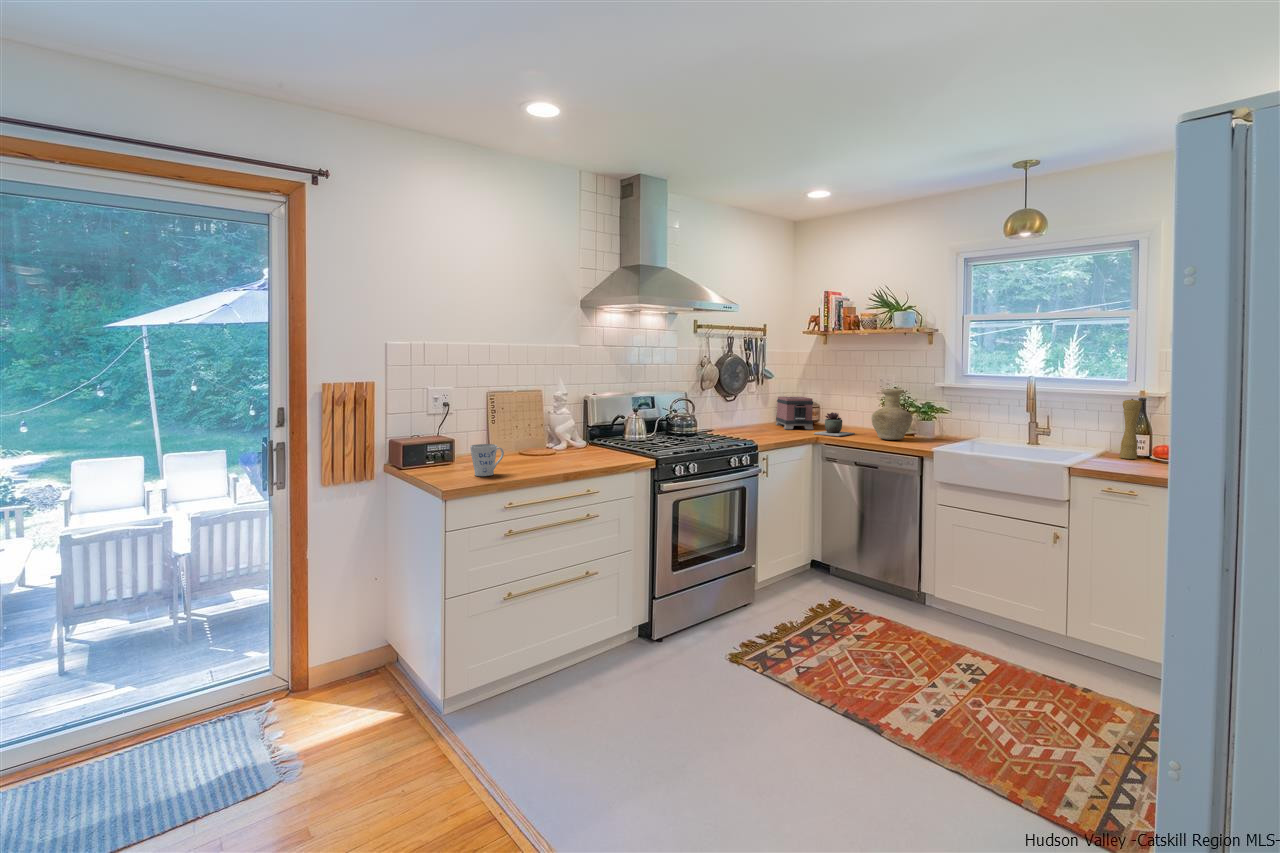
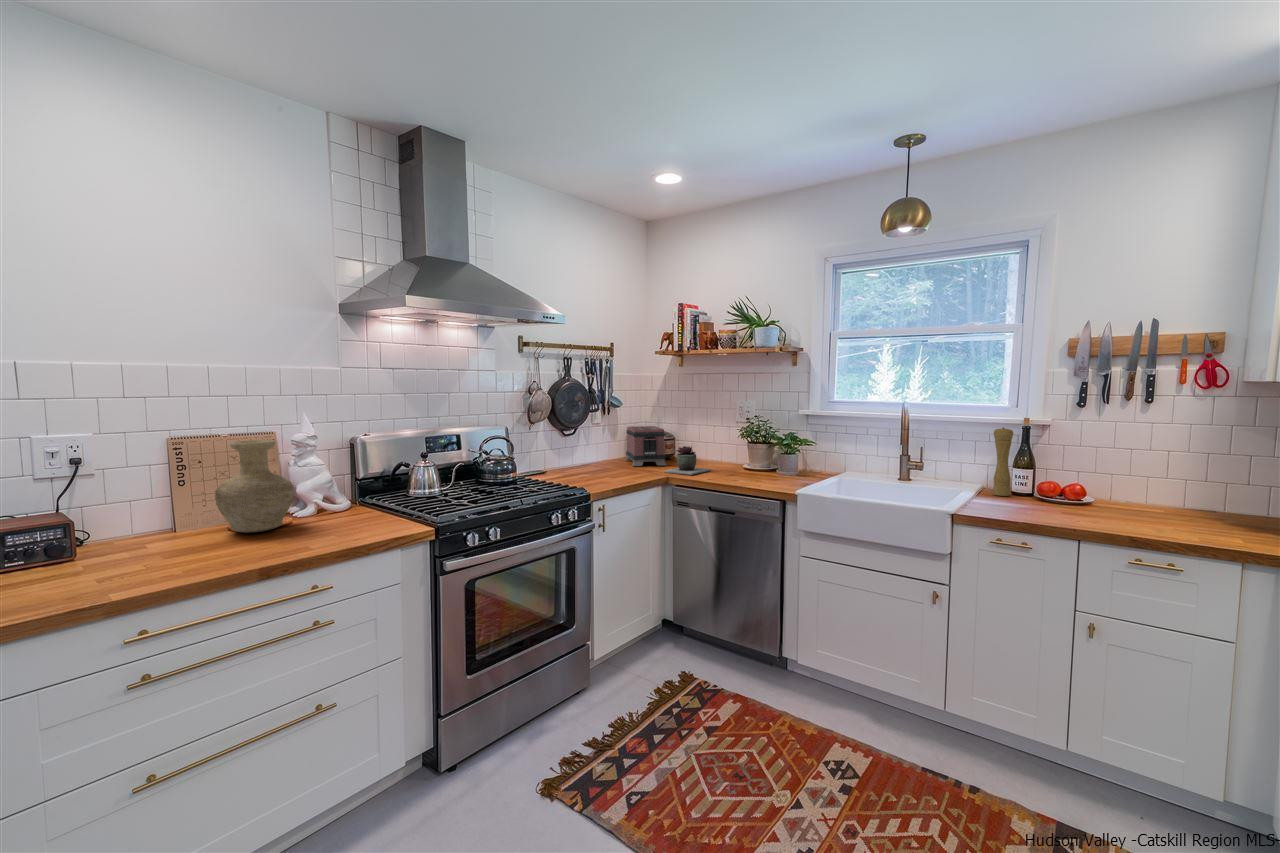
vase: present [871,389,912,440] -> present [215,440,294,533]
mug: present [470,444,504,476] -> none [110,521,176,574]

